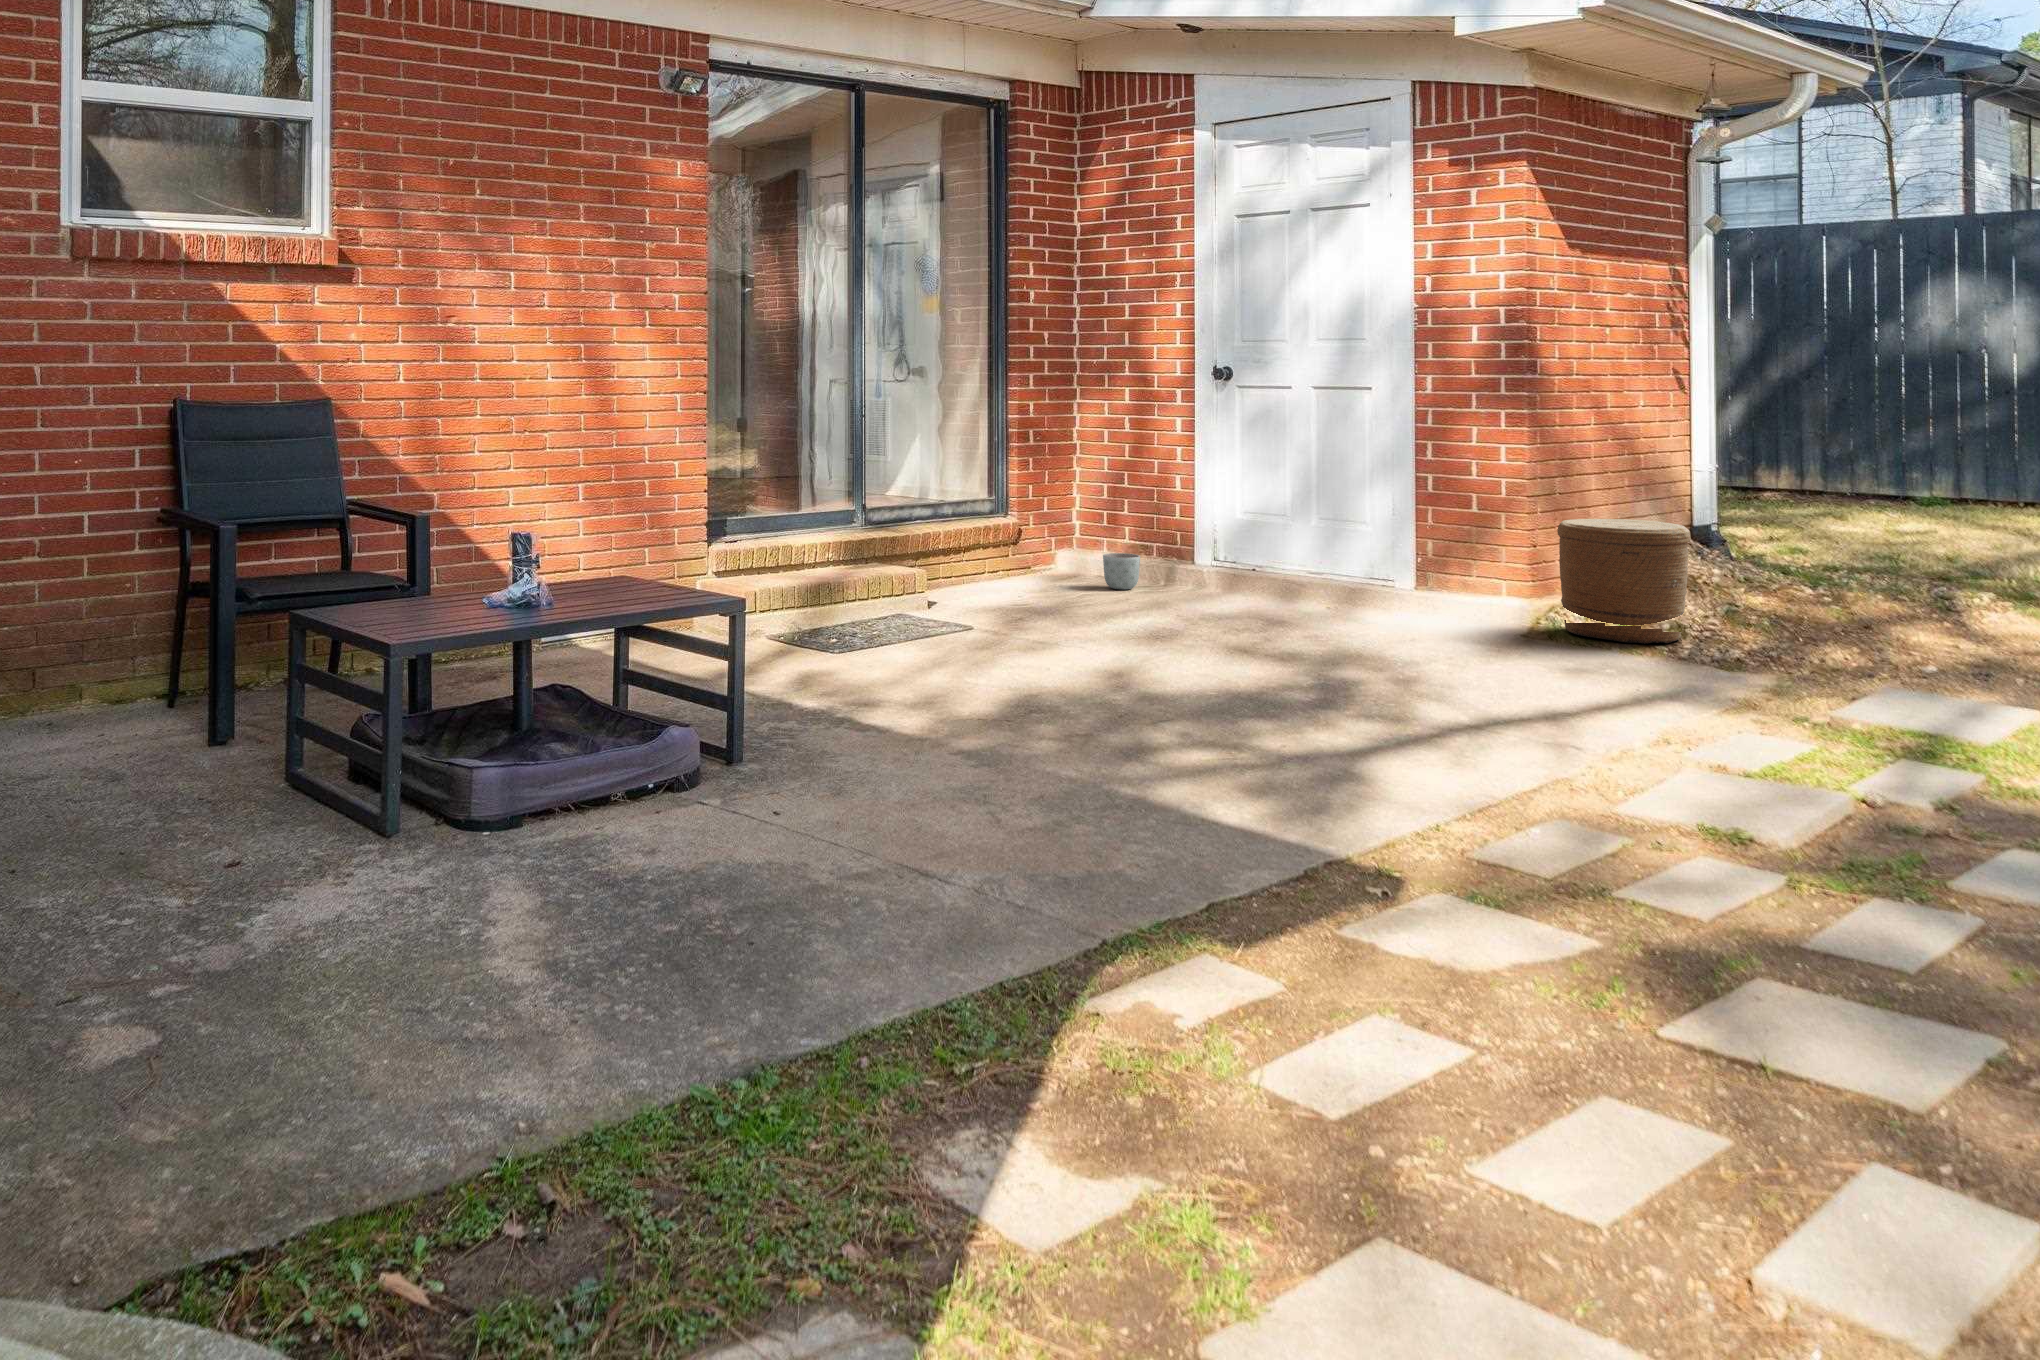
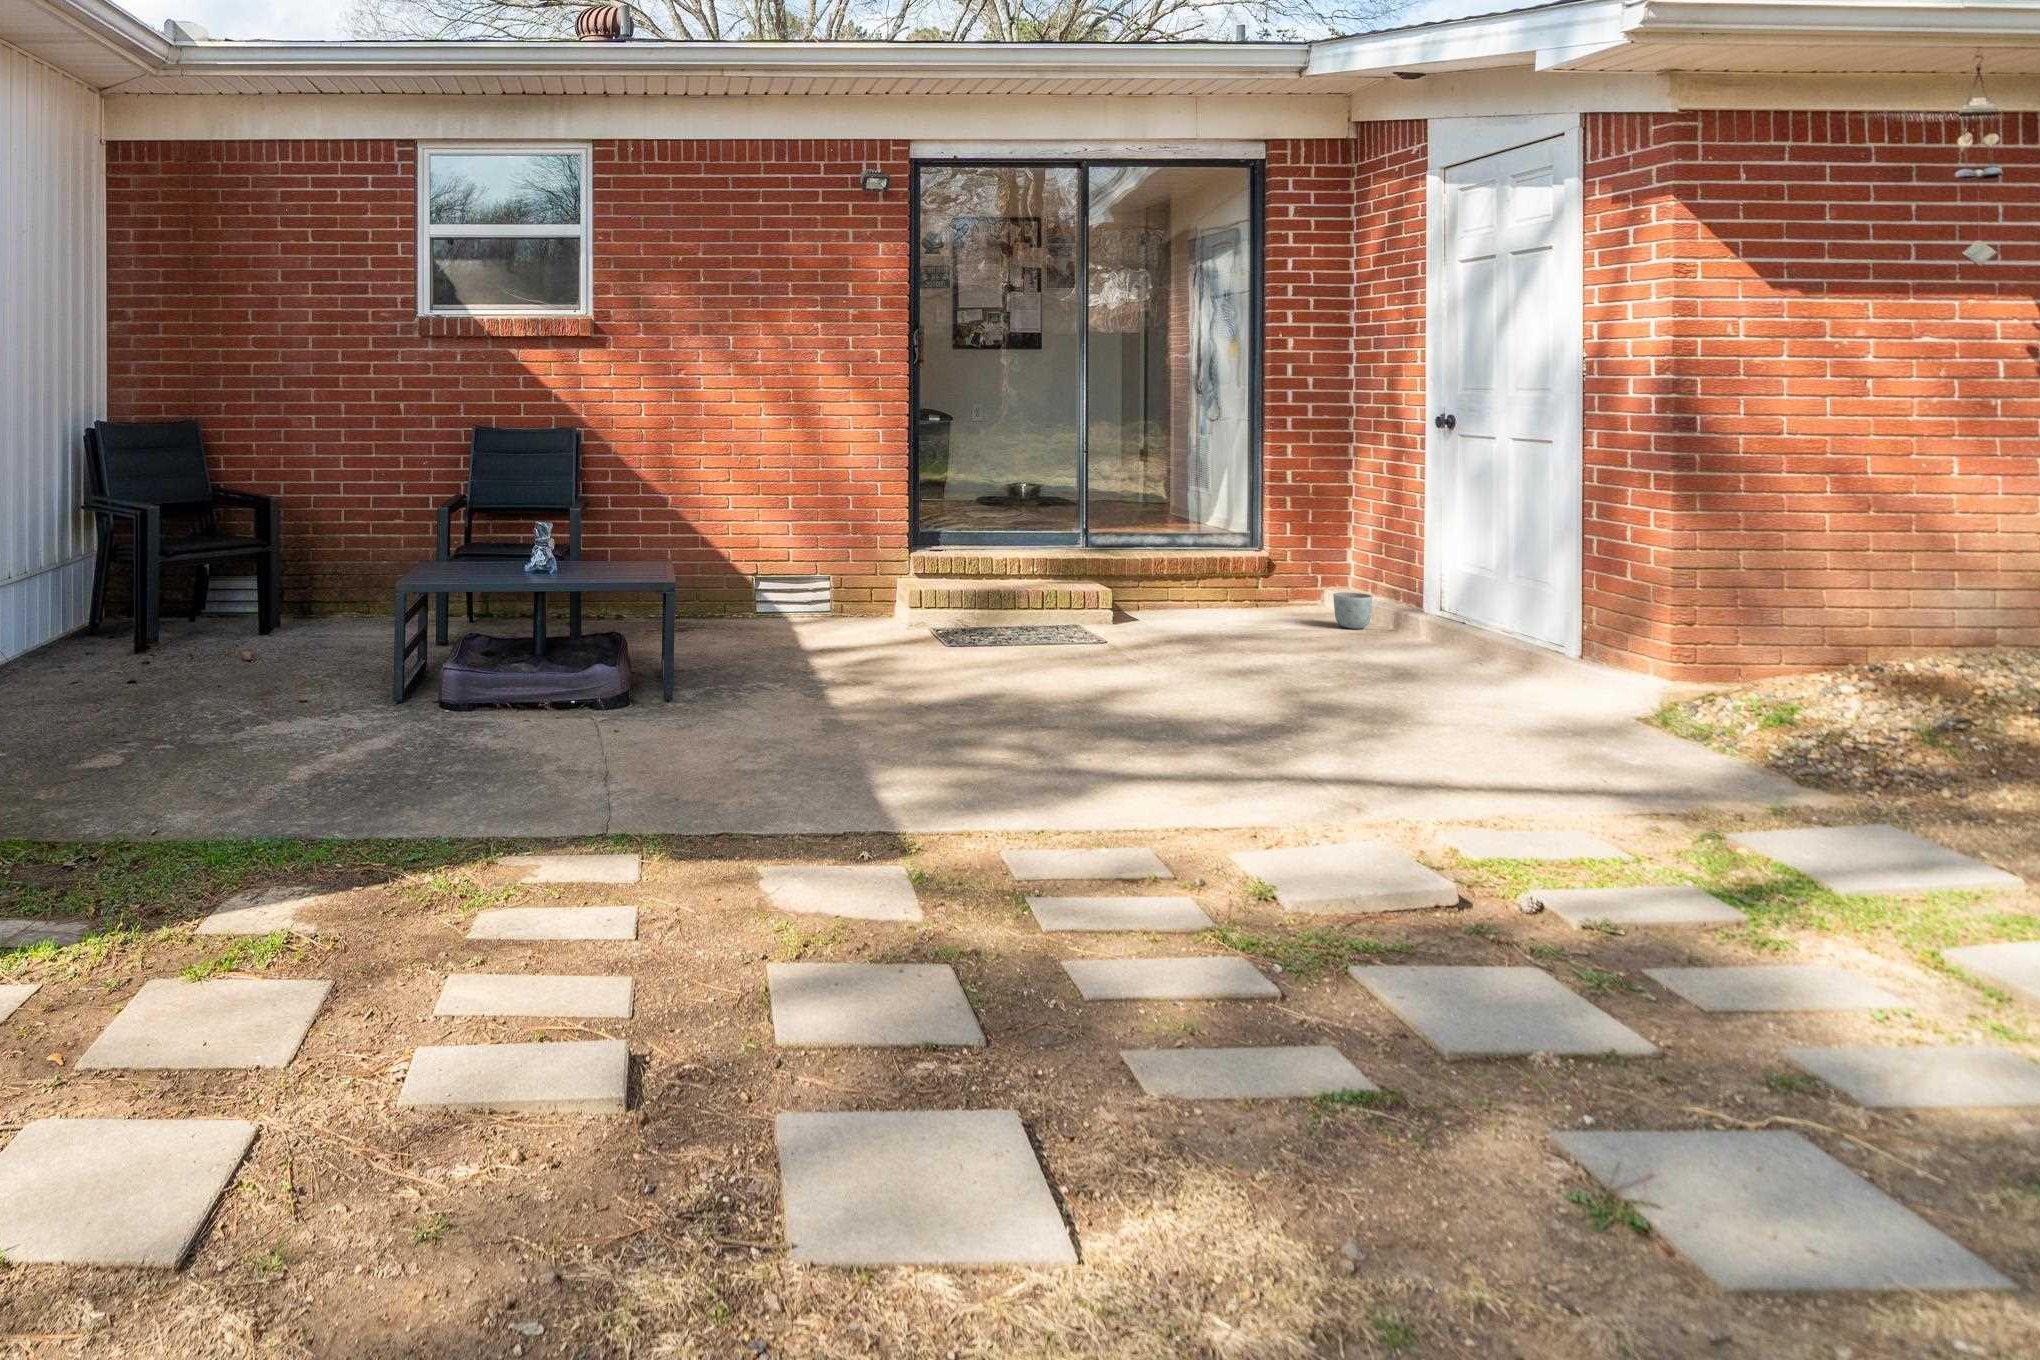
woven basket: present [1557,519,1691,644] -> none [1699,595,1863,743]

